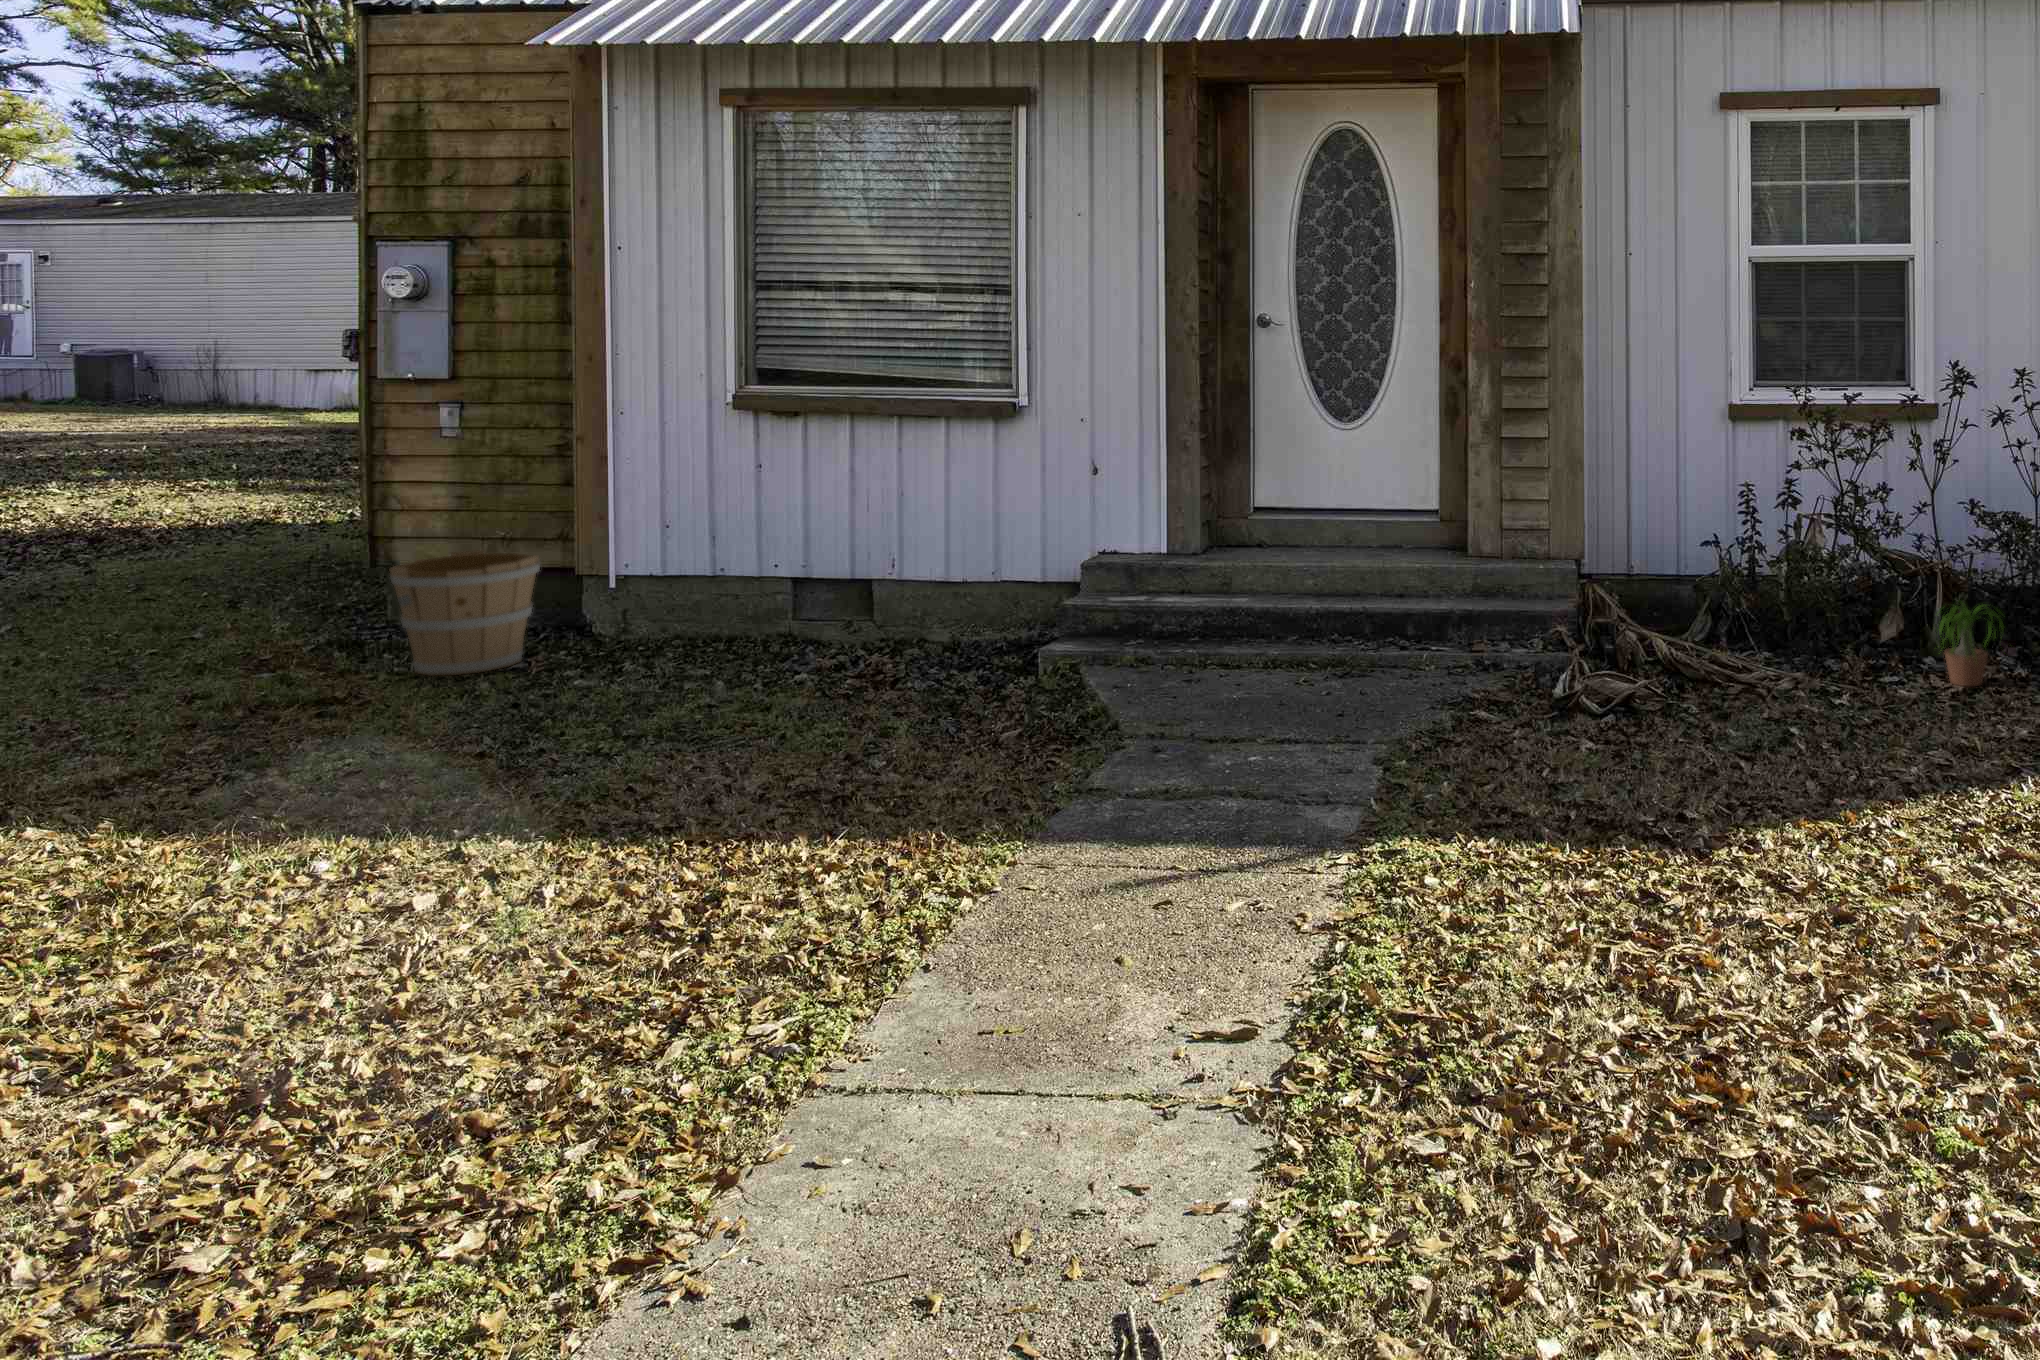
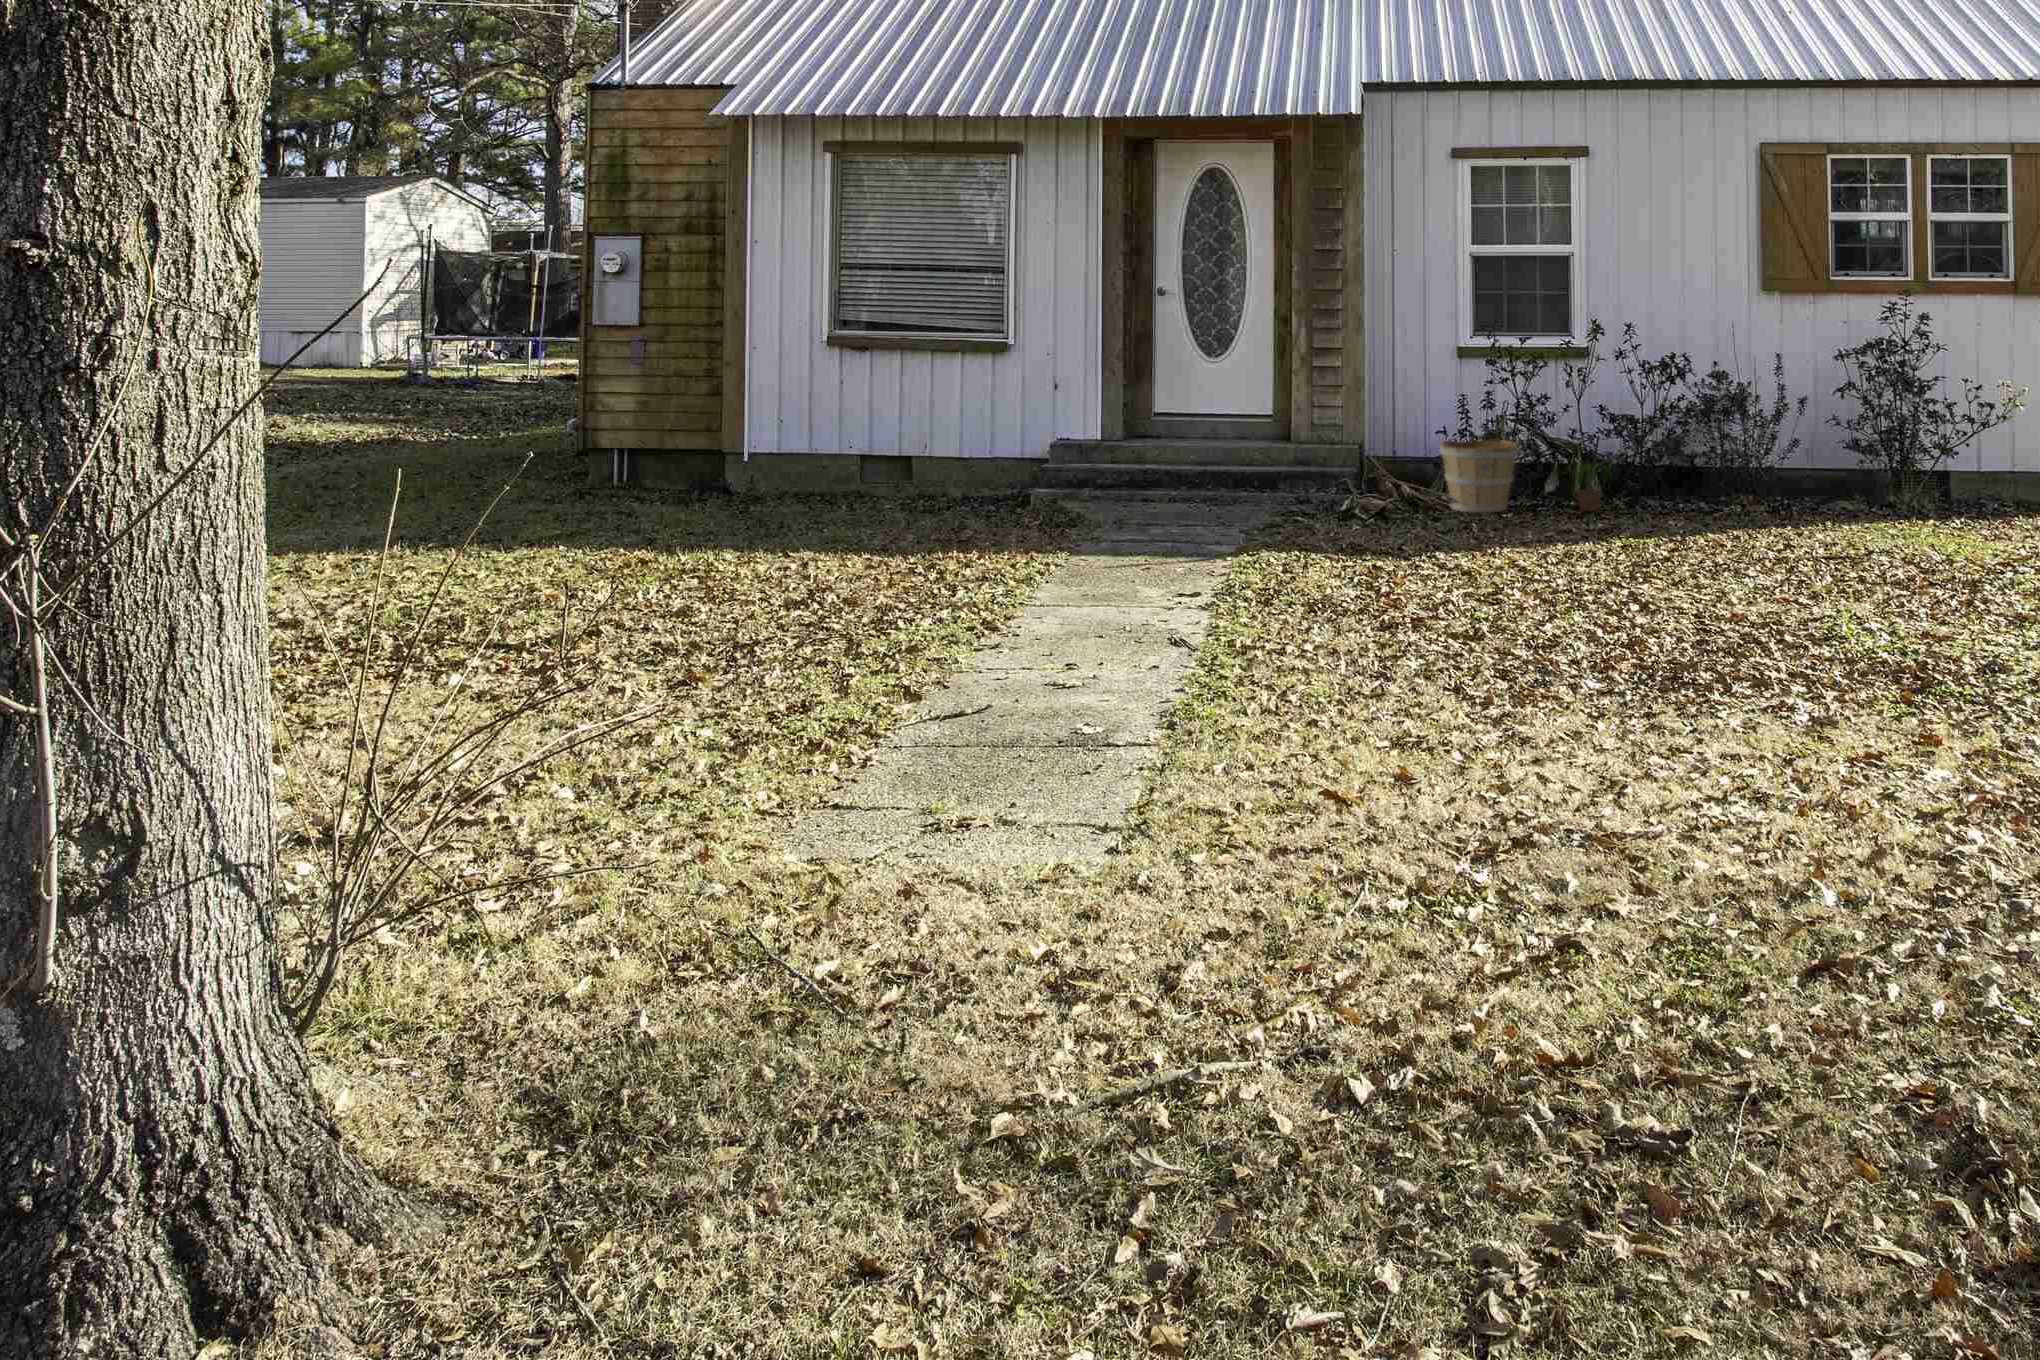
wooden bucket: present [390,550,540,676] -> present [1440,440,1519,513]

